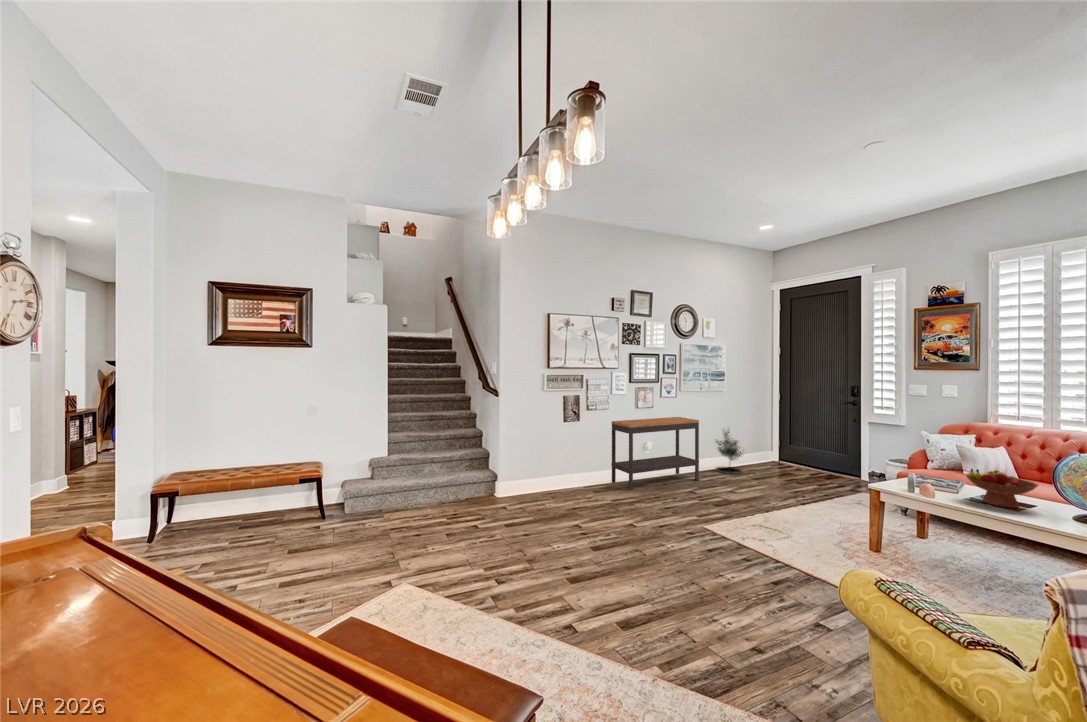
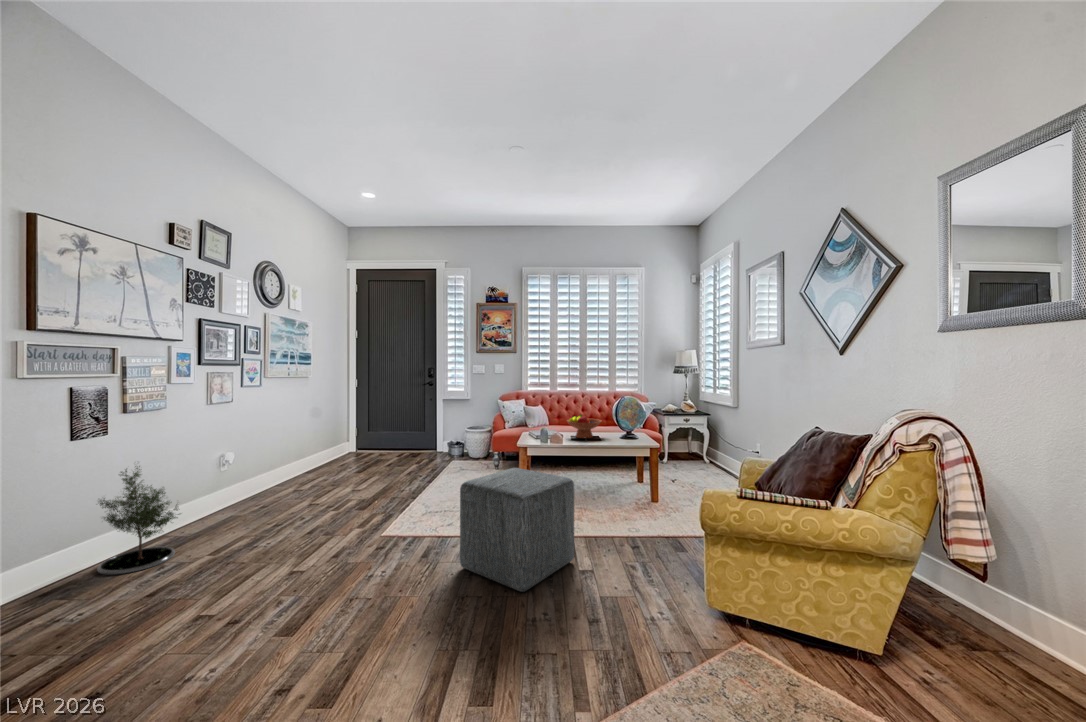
console table: present [611,417,699,490] -> none [172,413,303,532]
potted tree: present [716,431,742,474] -> present [97,466,179,575]
ottoman: none [718,498,829,617] -> present [460,468,574,592]

